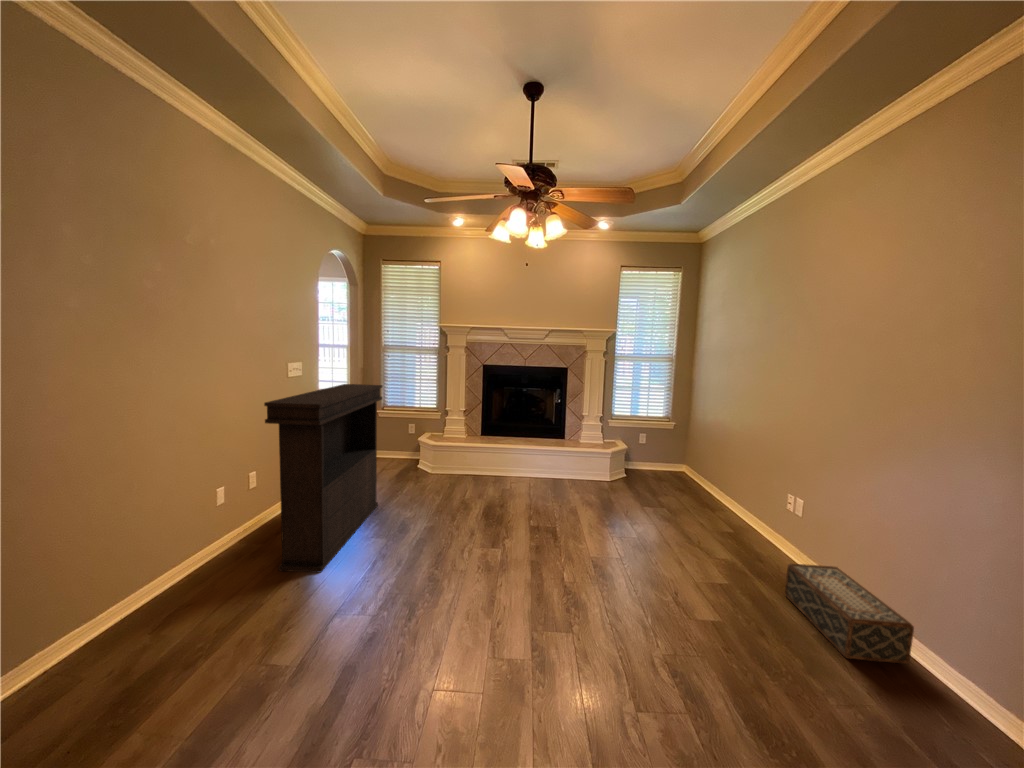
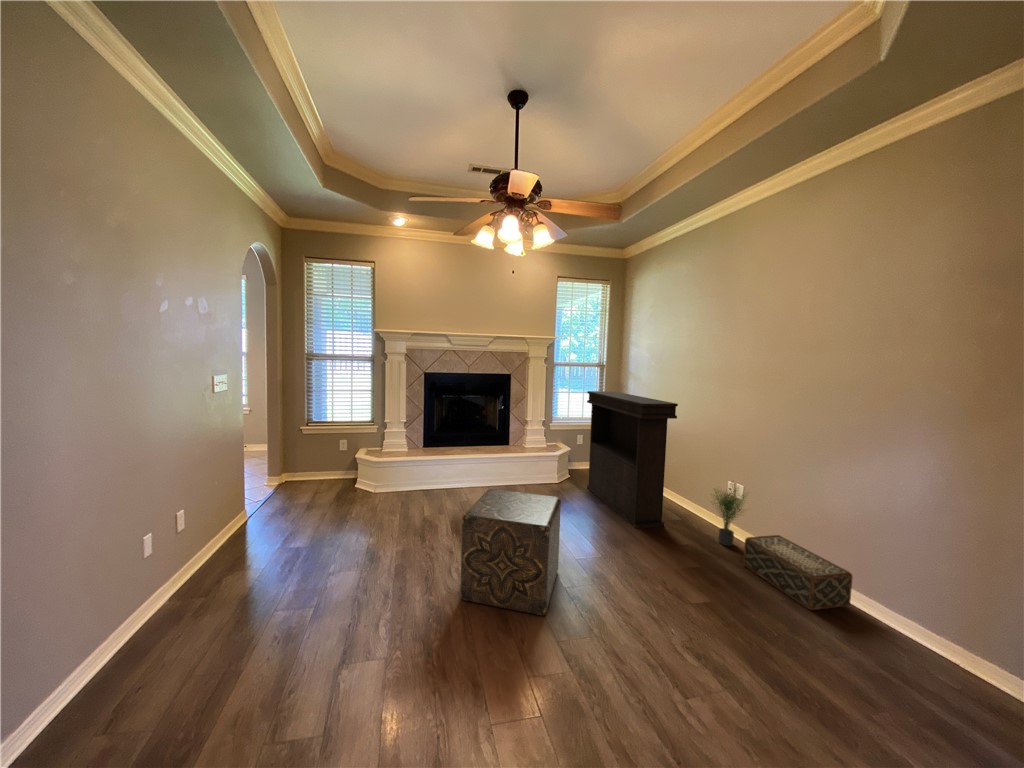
console table: present [264,384,382,573] -> present [587,391,678,528]
ottoman: none [460,479,568,605] -> present [460,489,561,615]
potted plant: none [757,496,811,572] -> present [715,484,744,546]

